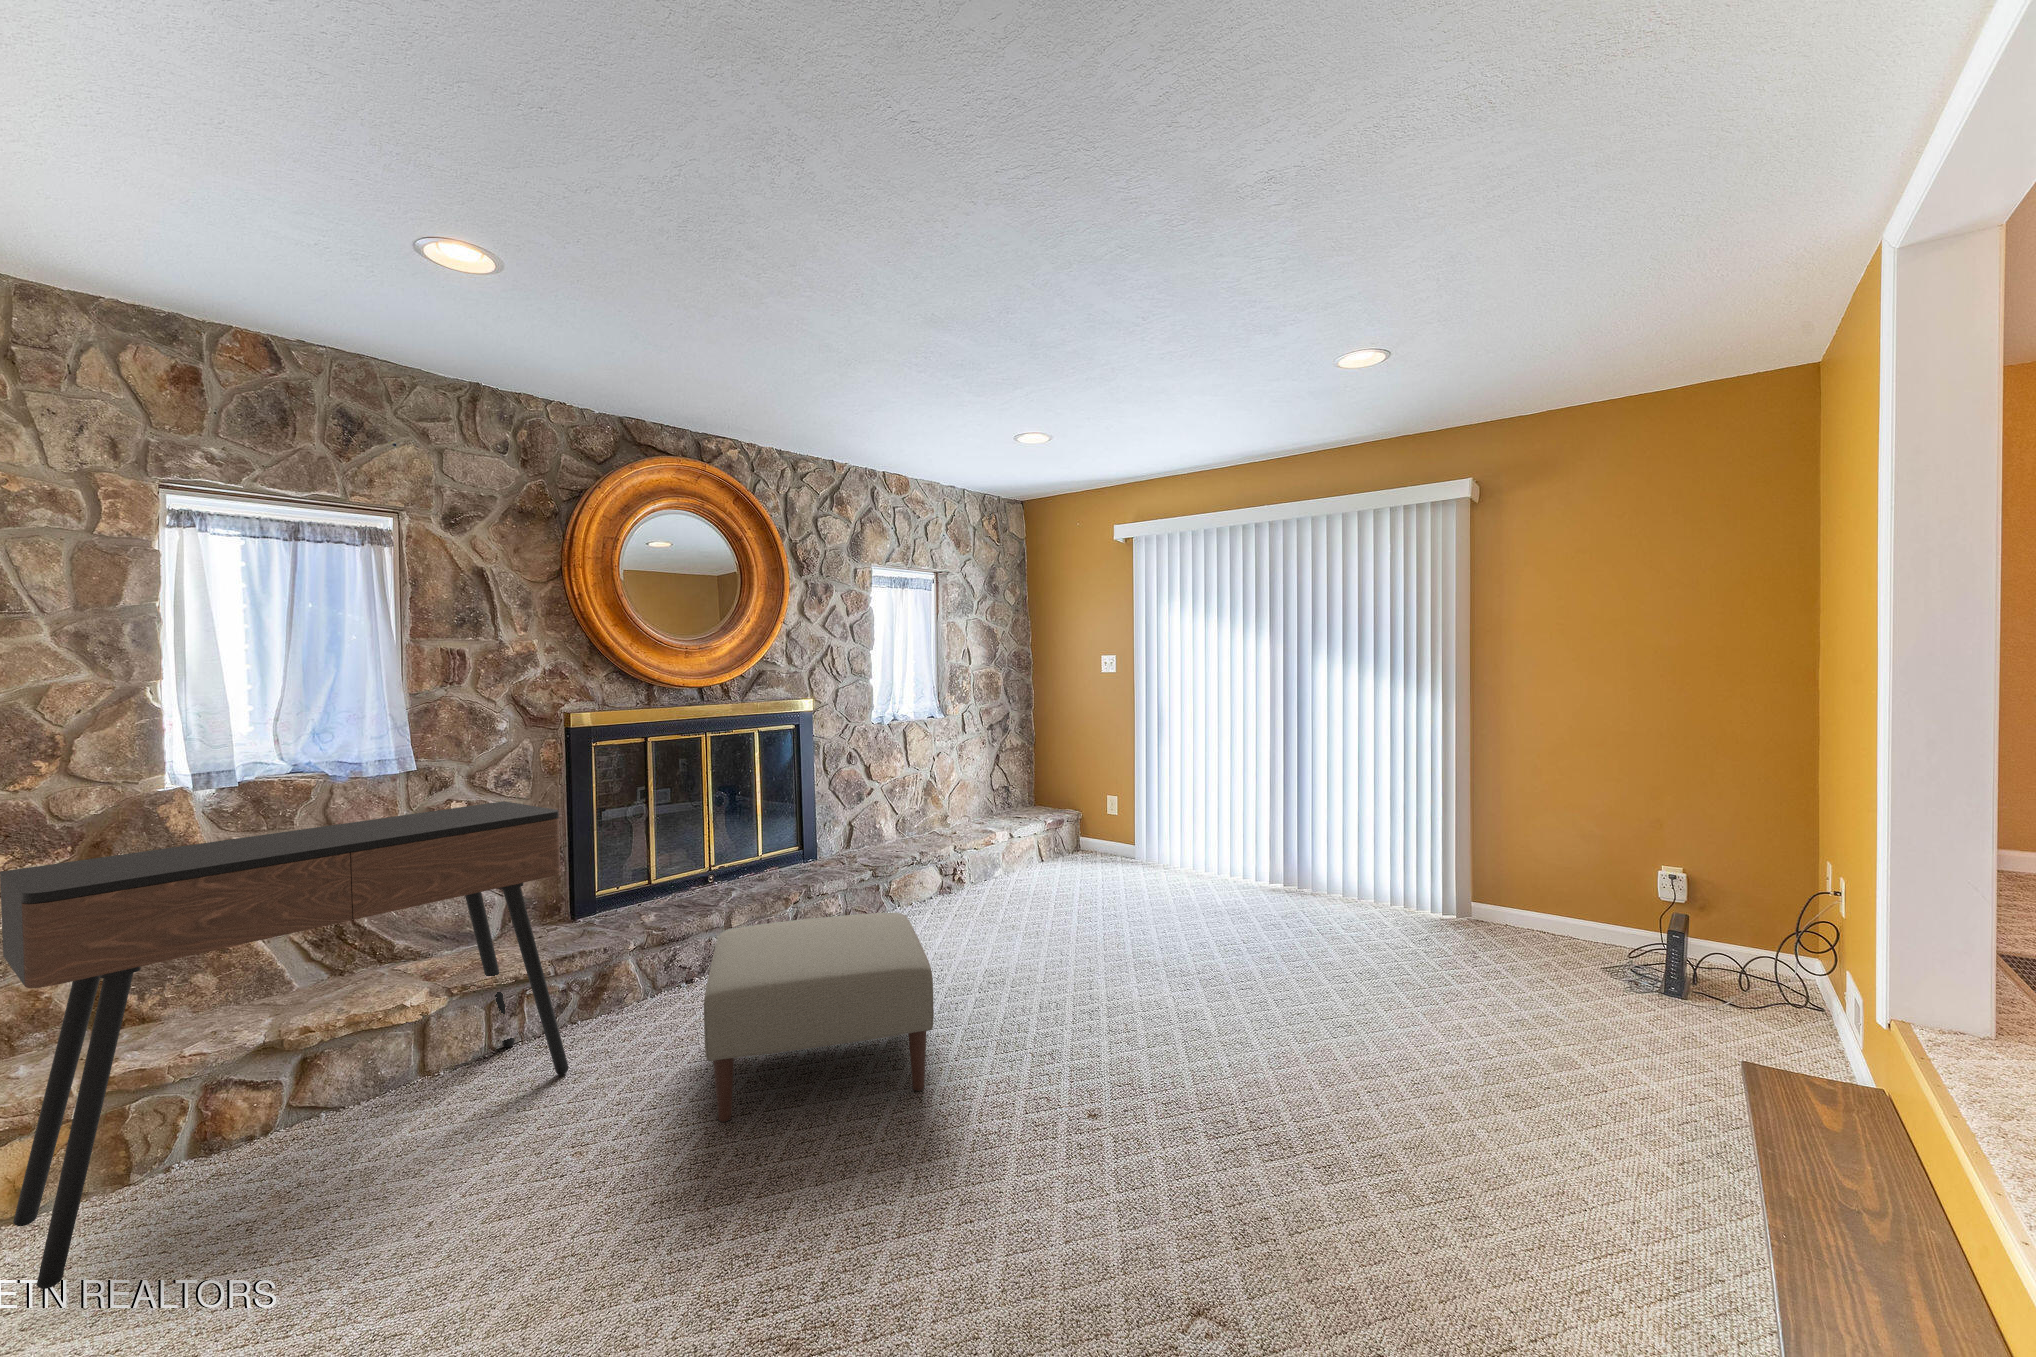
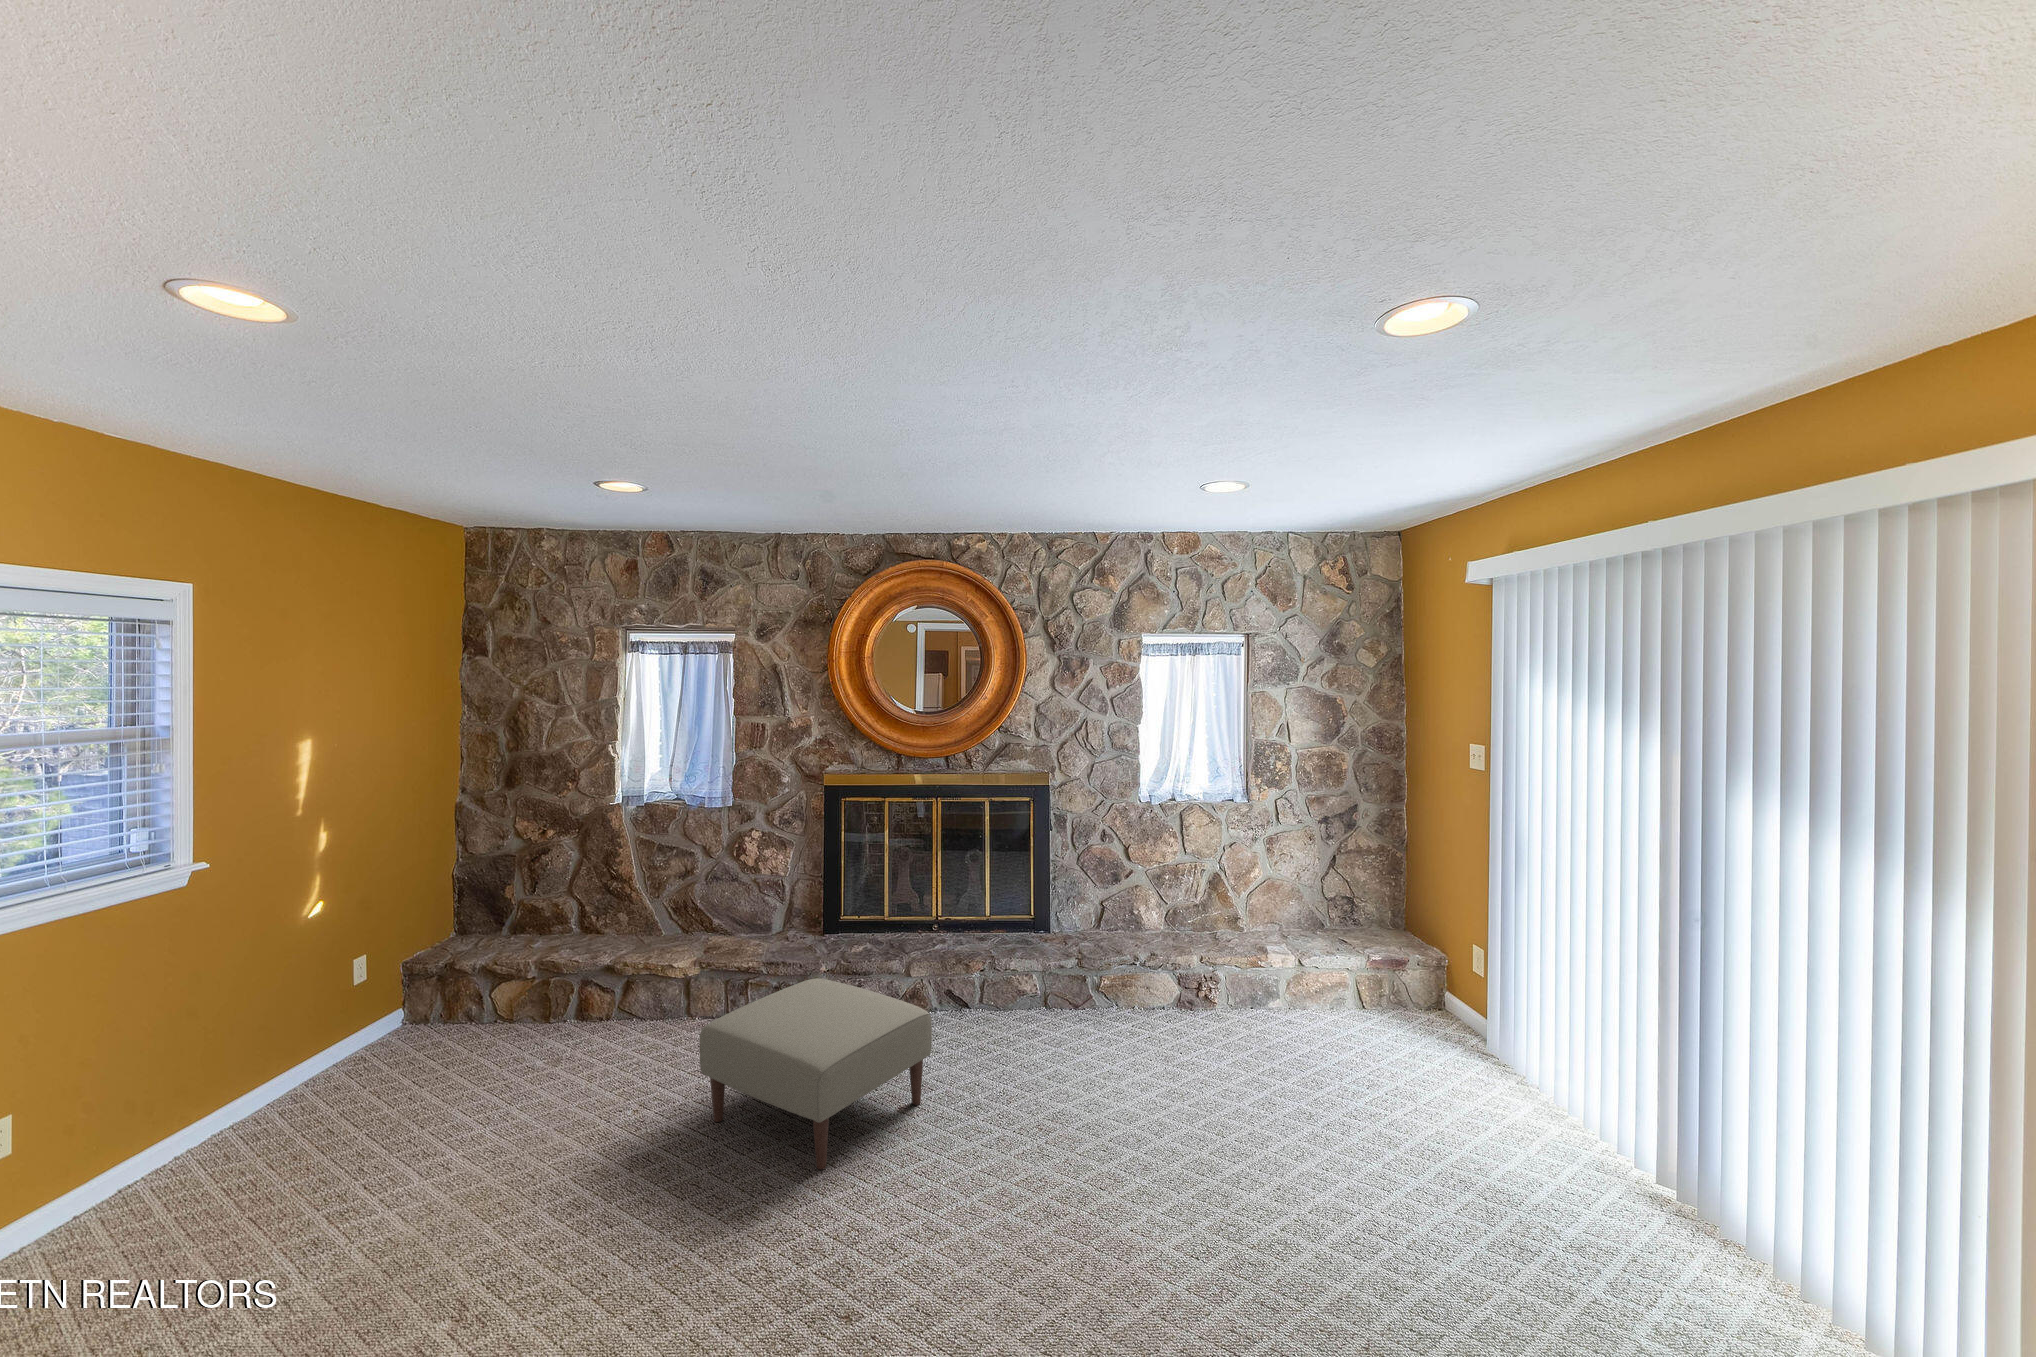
console table: present [0,801,569,1289] -> none [466,842,741,1056]

